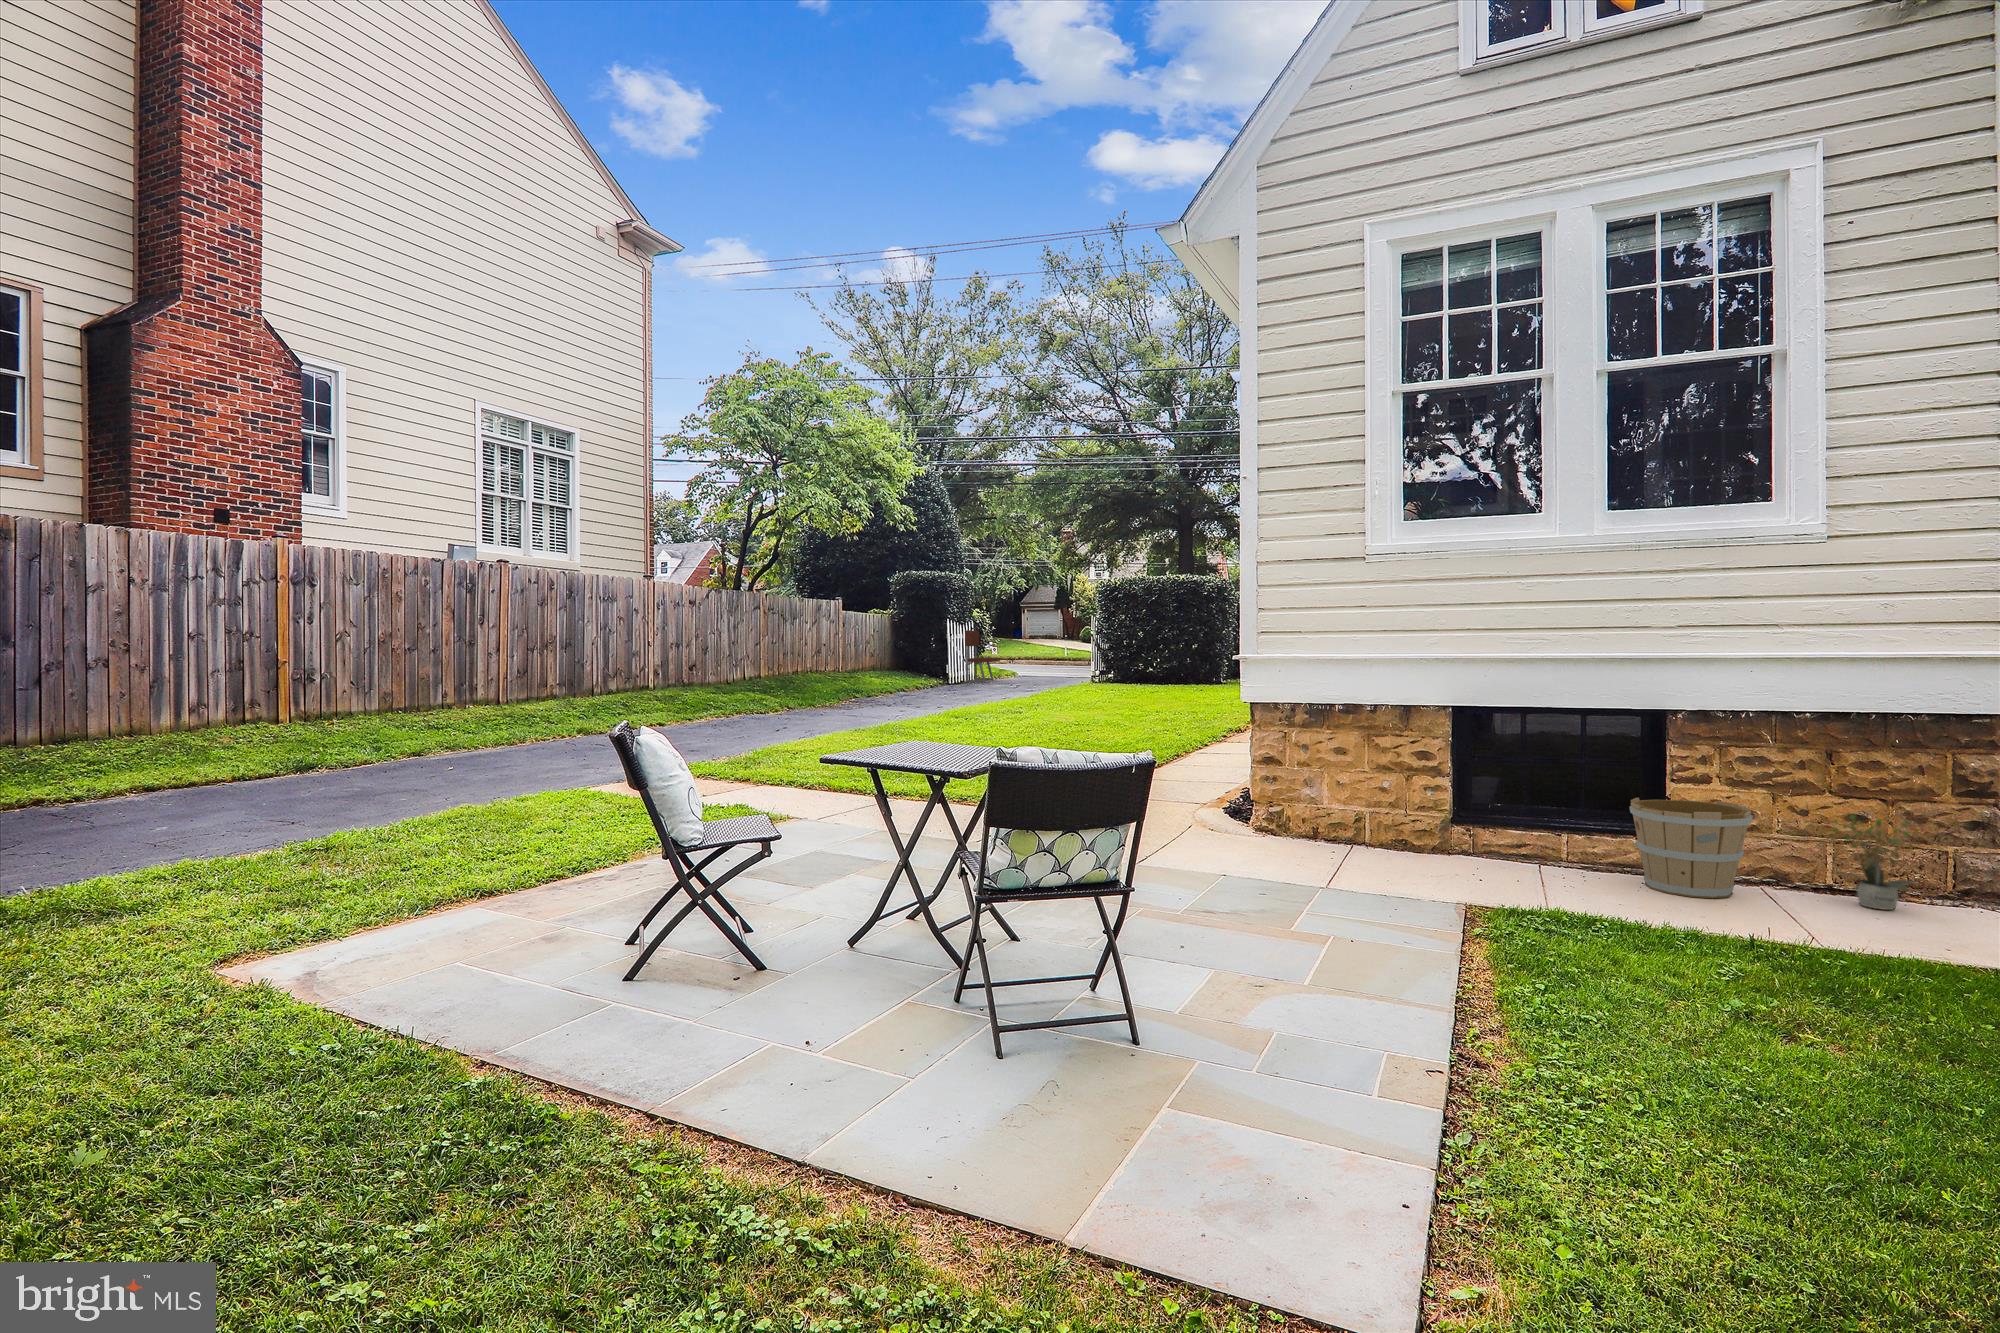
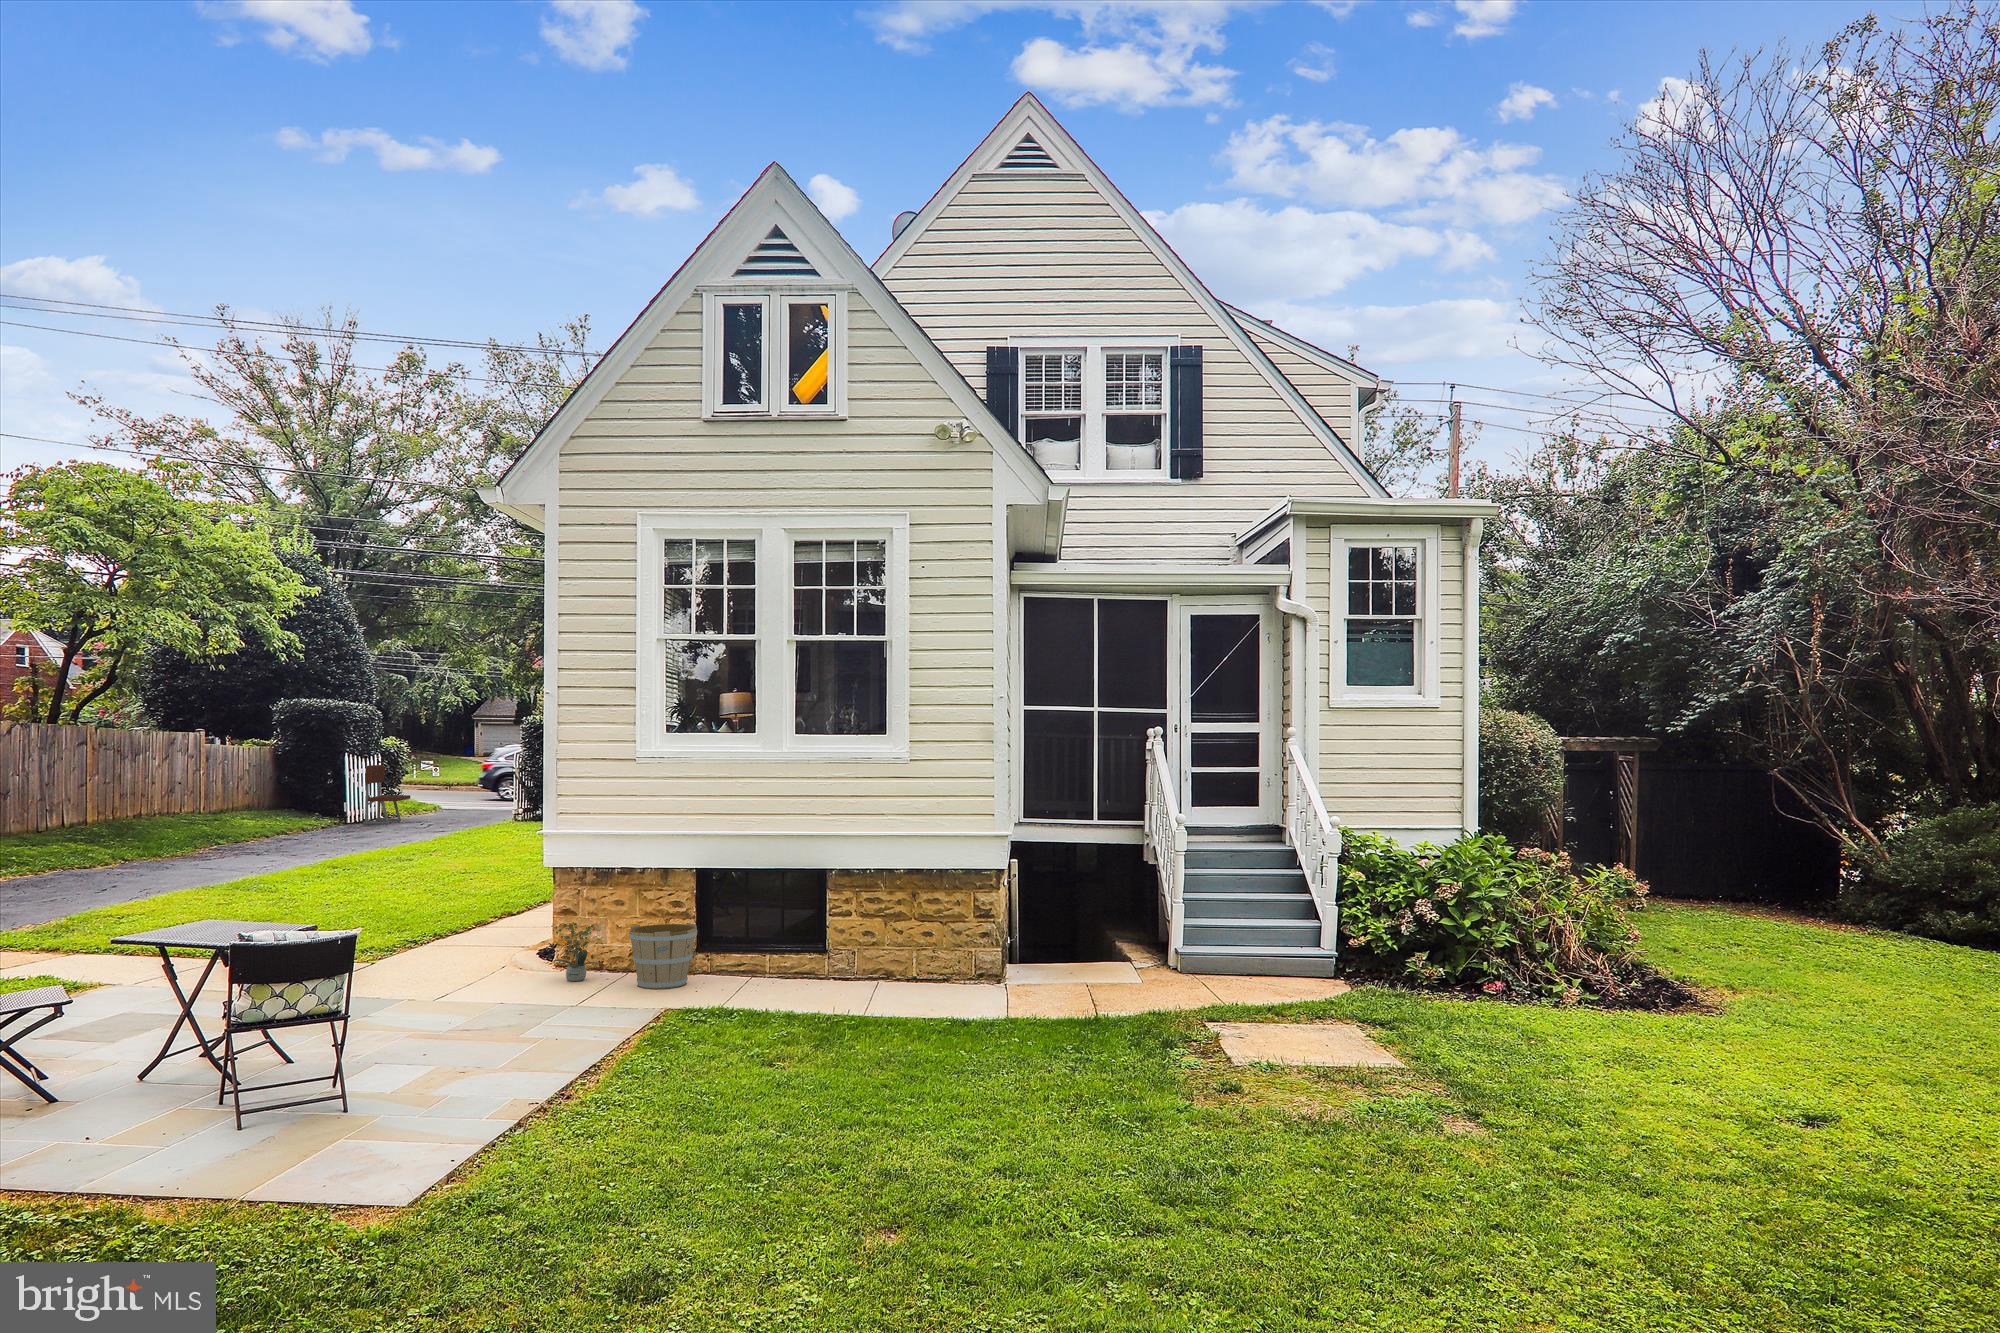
wooden bucket: present [1629,798,1753,898] -> present [629,923,697,989]
potted plant: present [1832,815,1917,910] -> present [551,922,598,981]

